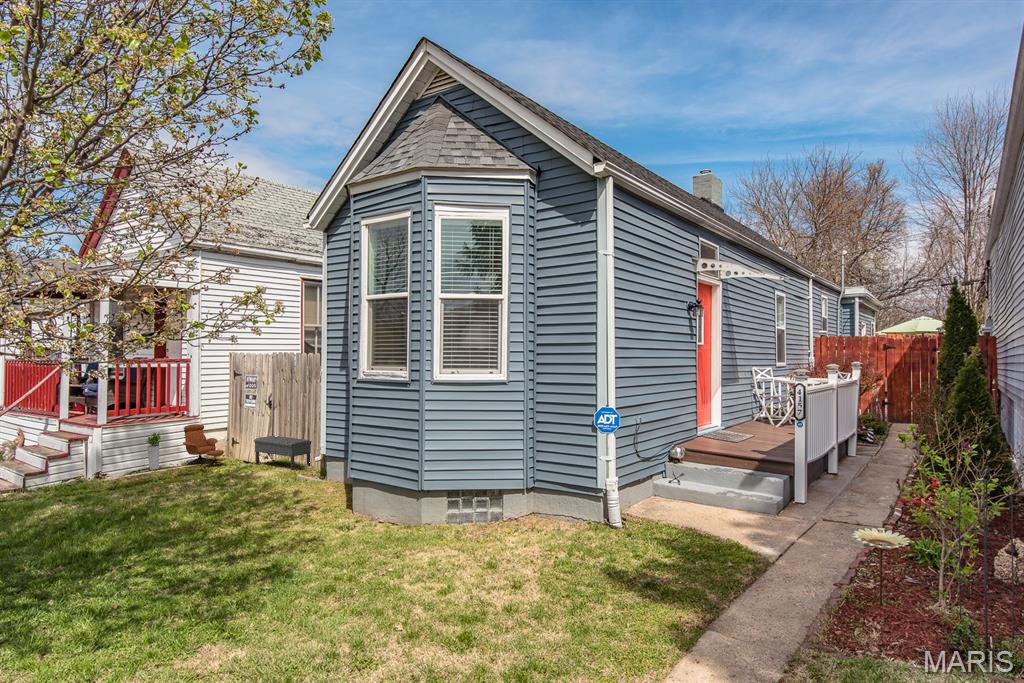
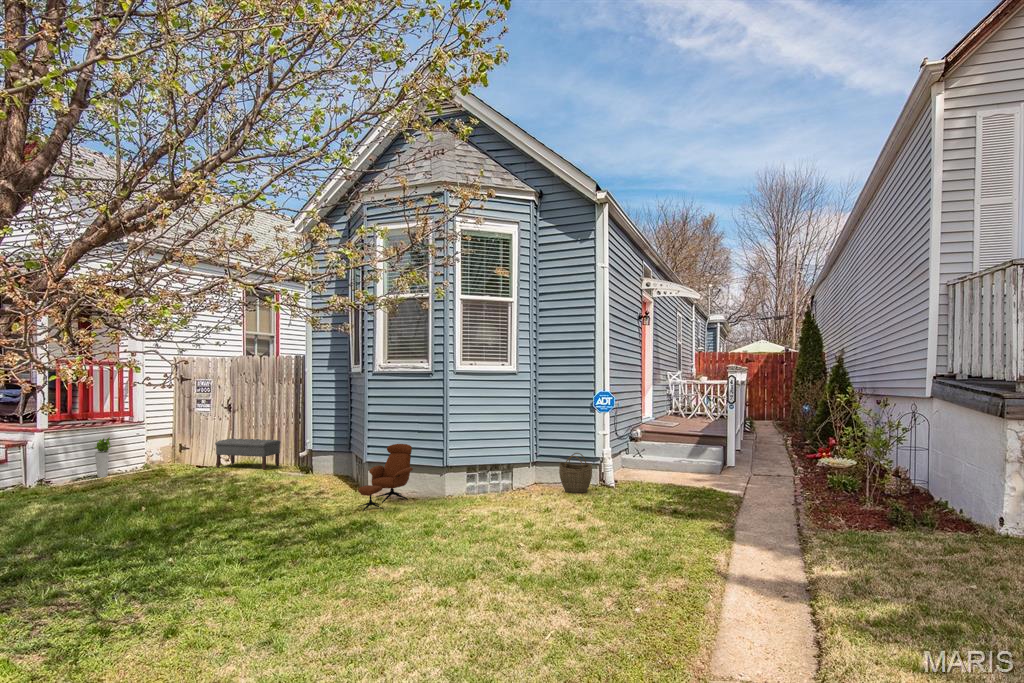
lounge chair: present [183,424,224,466] -> present [358,444,413,511]
woven basket: none [552,480,592,529] -> present [559,453,592,493]

